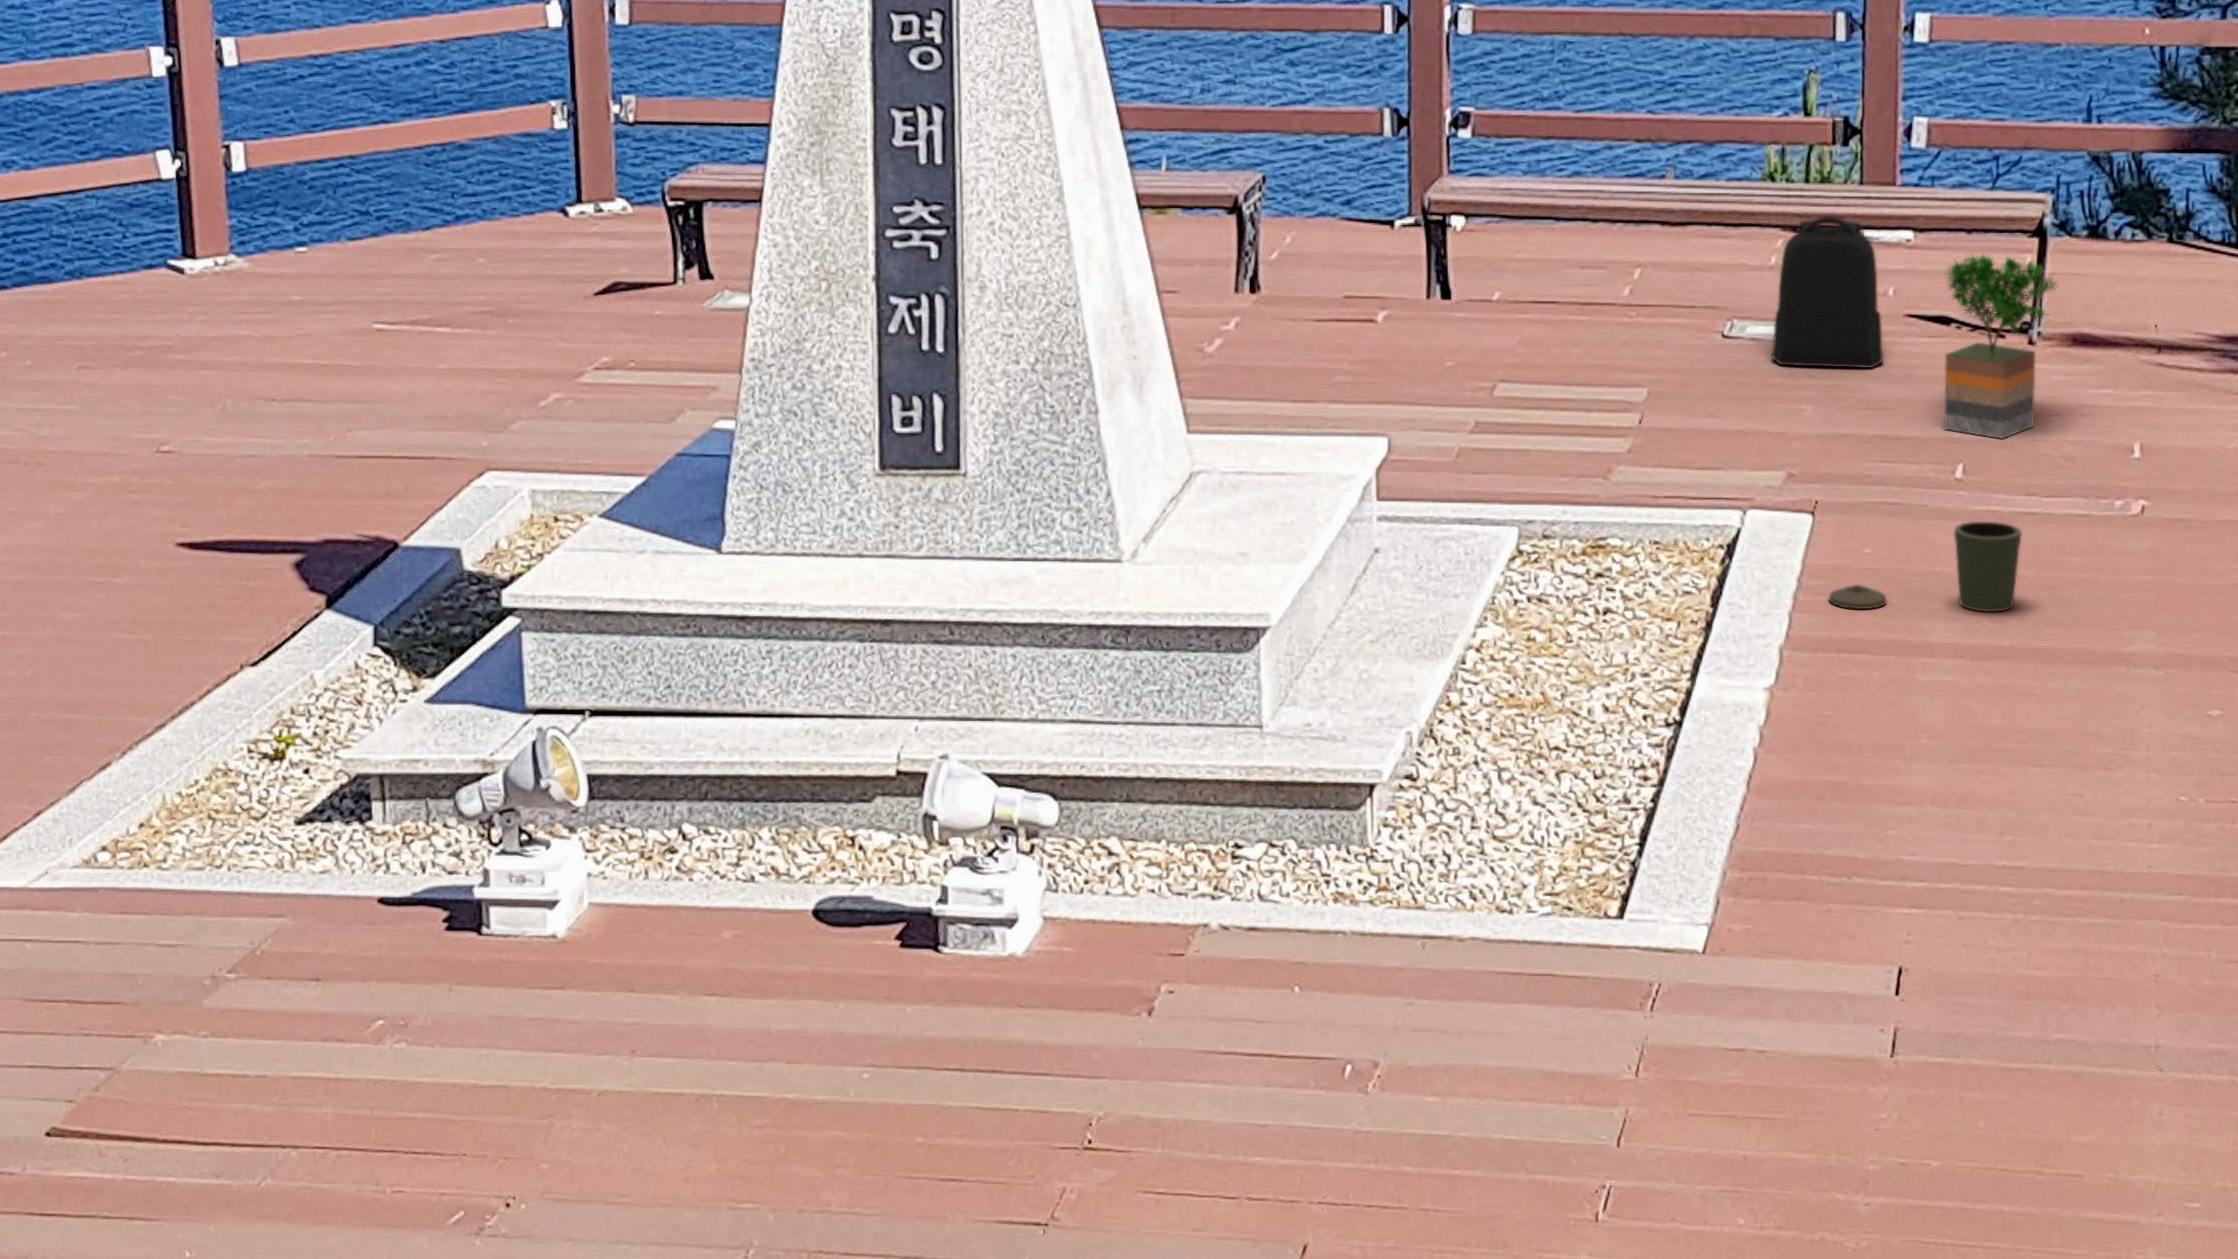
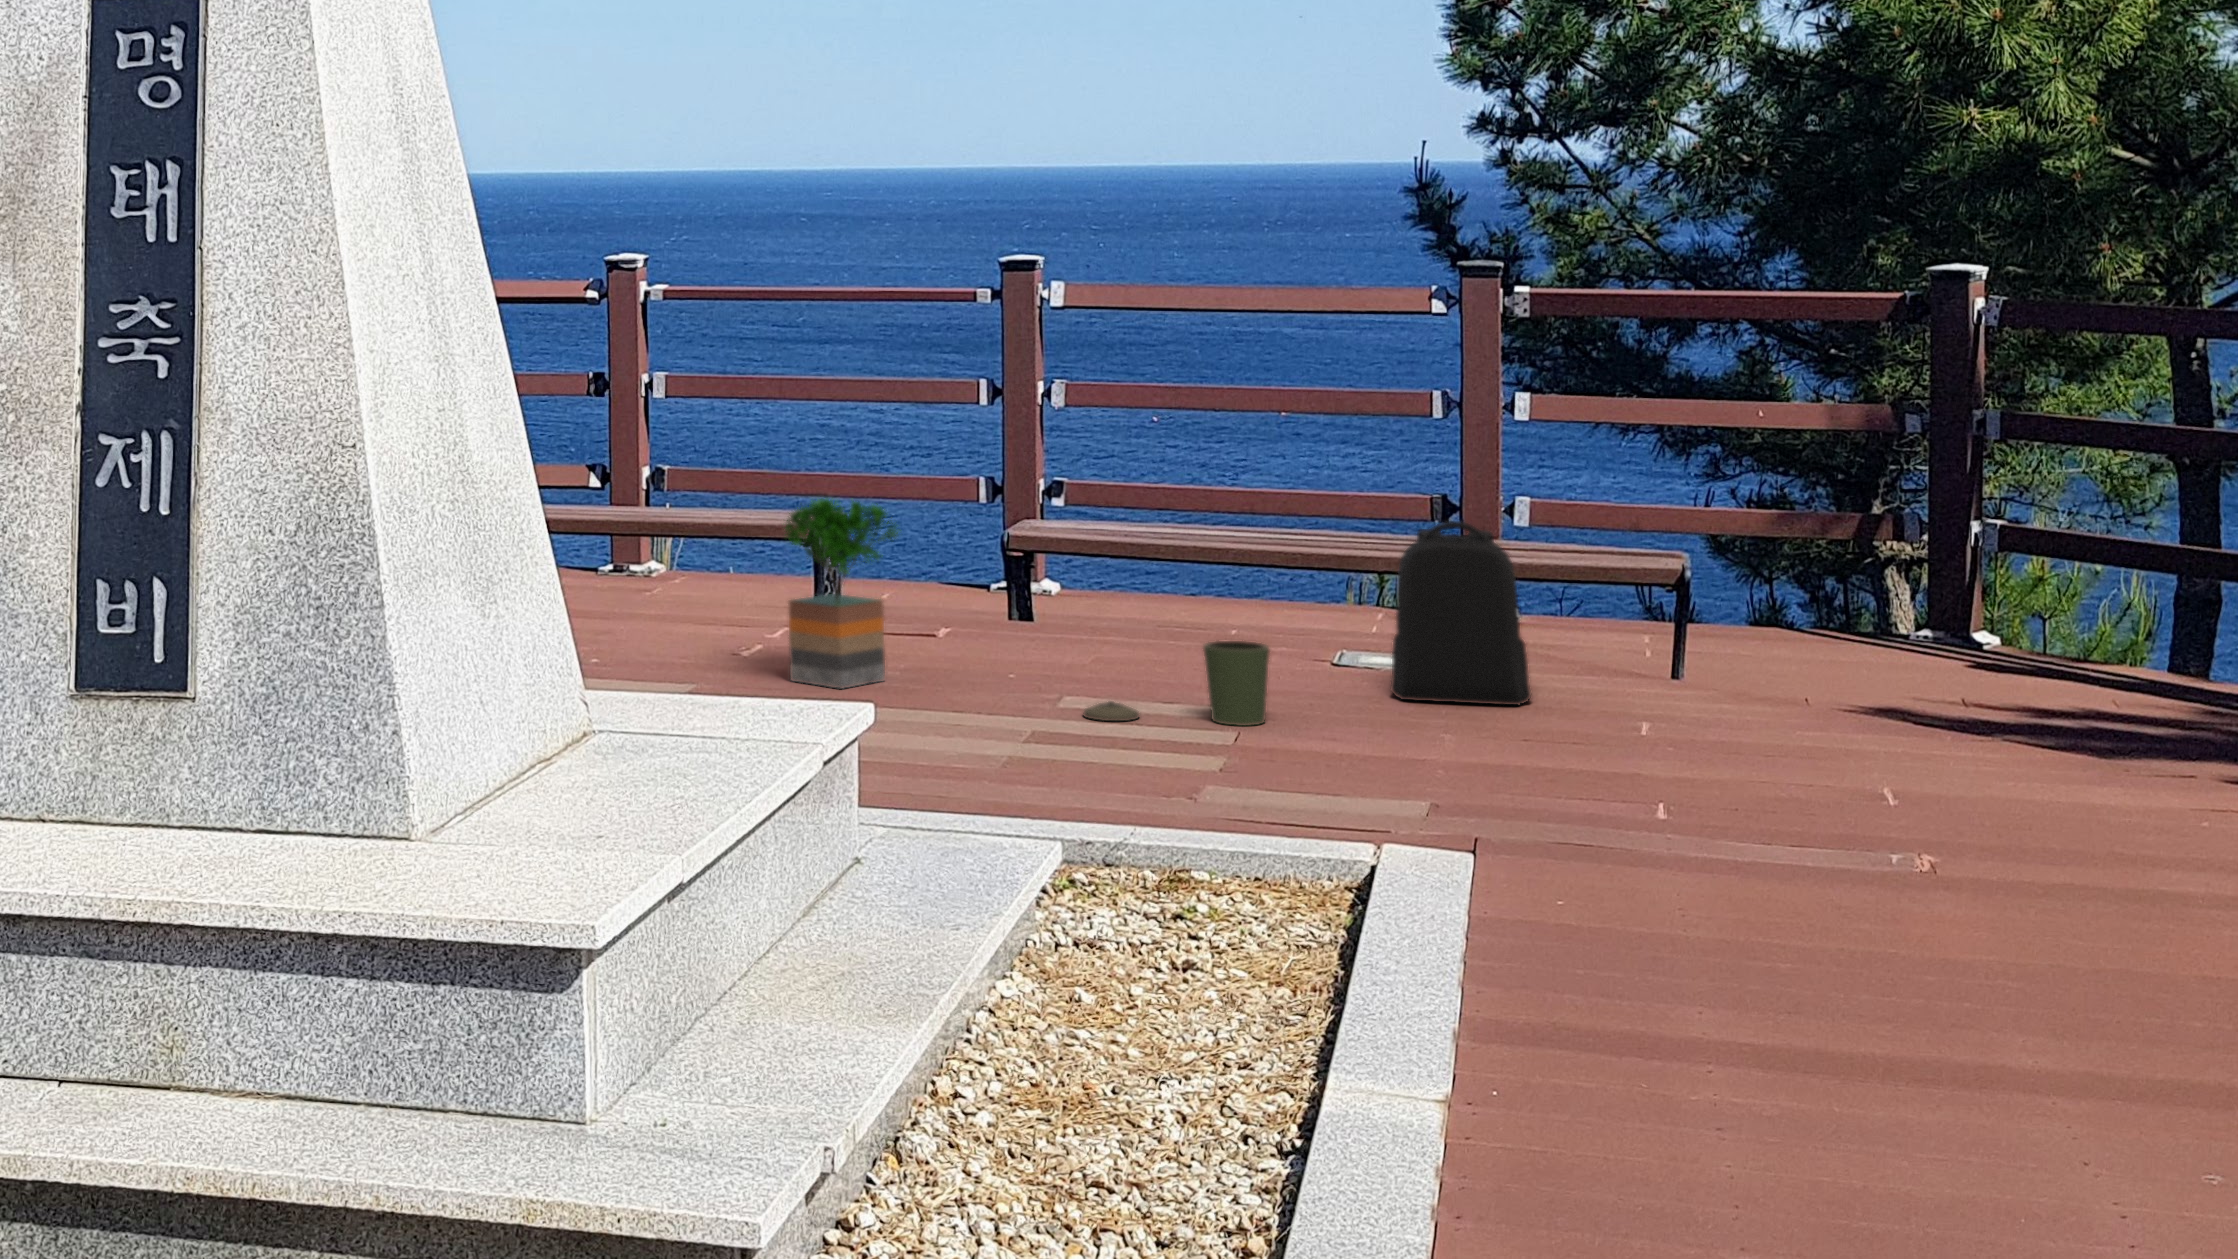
potted tree: present [1944,255,2056,438] -> present [785,498,898,689]
trash can: present [1829,522,2021,612] -> present [1084,641,1269,726]

